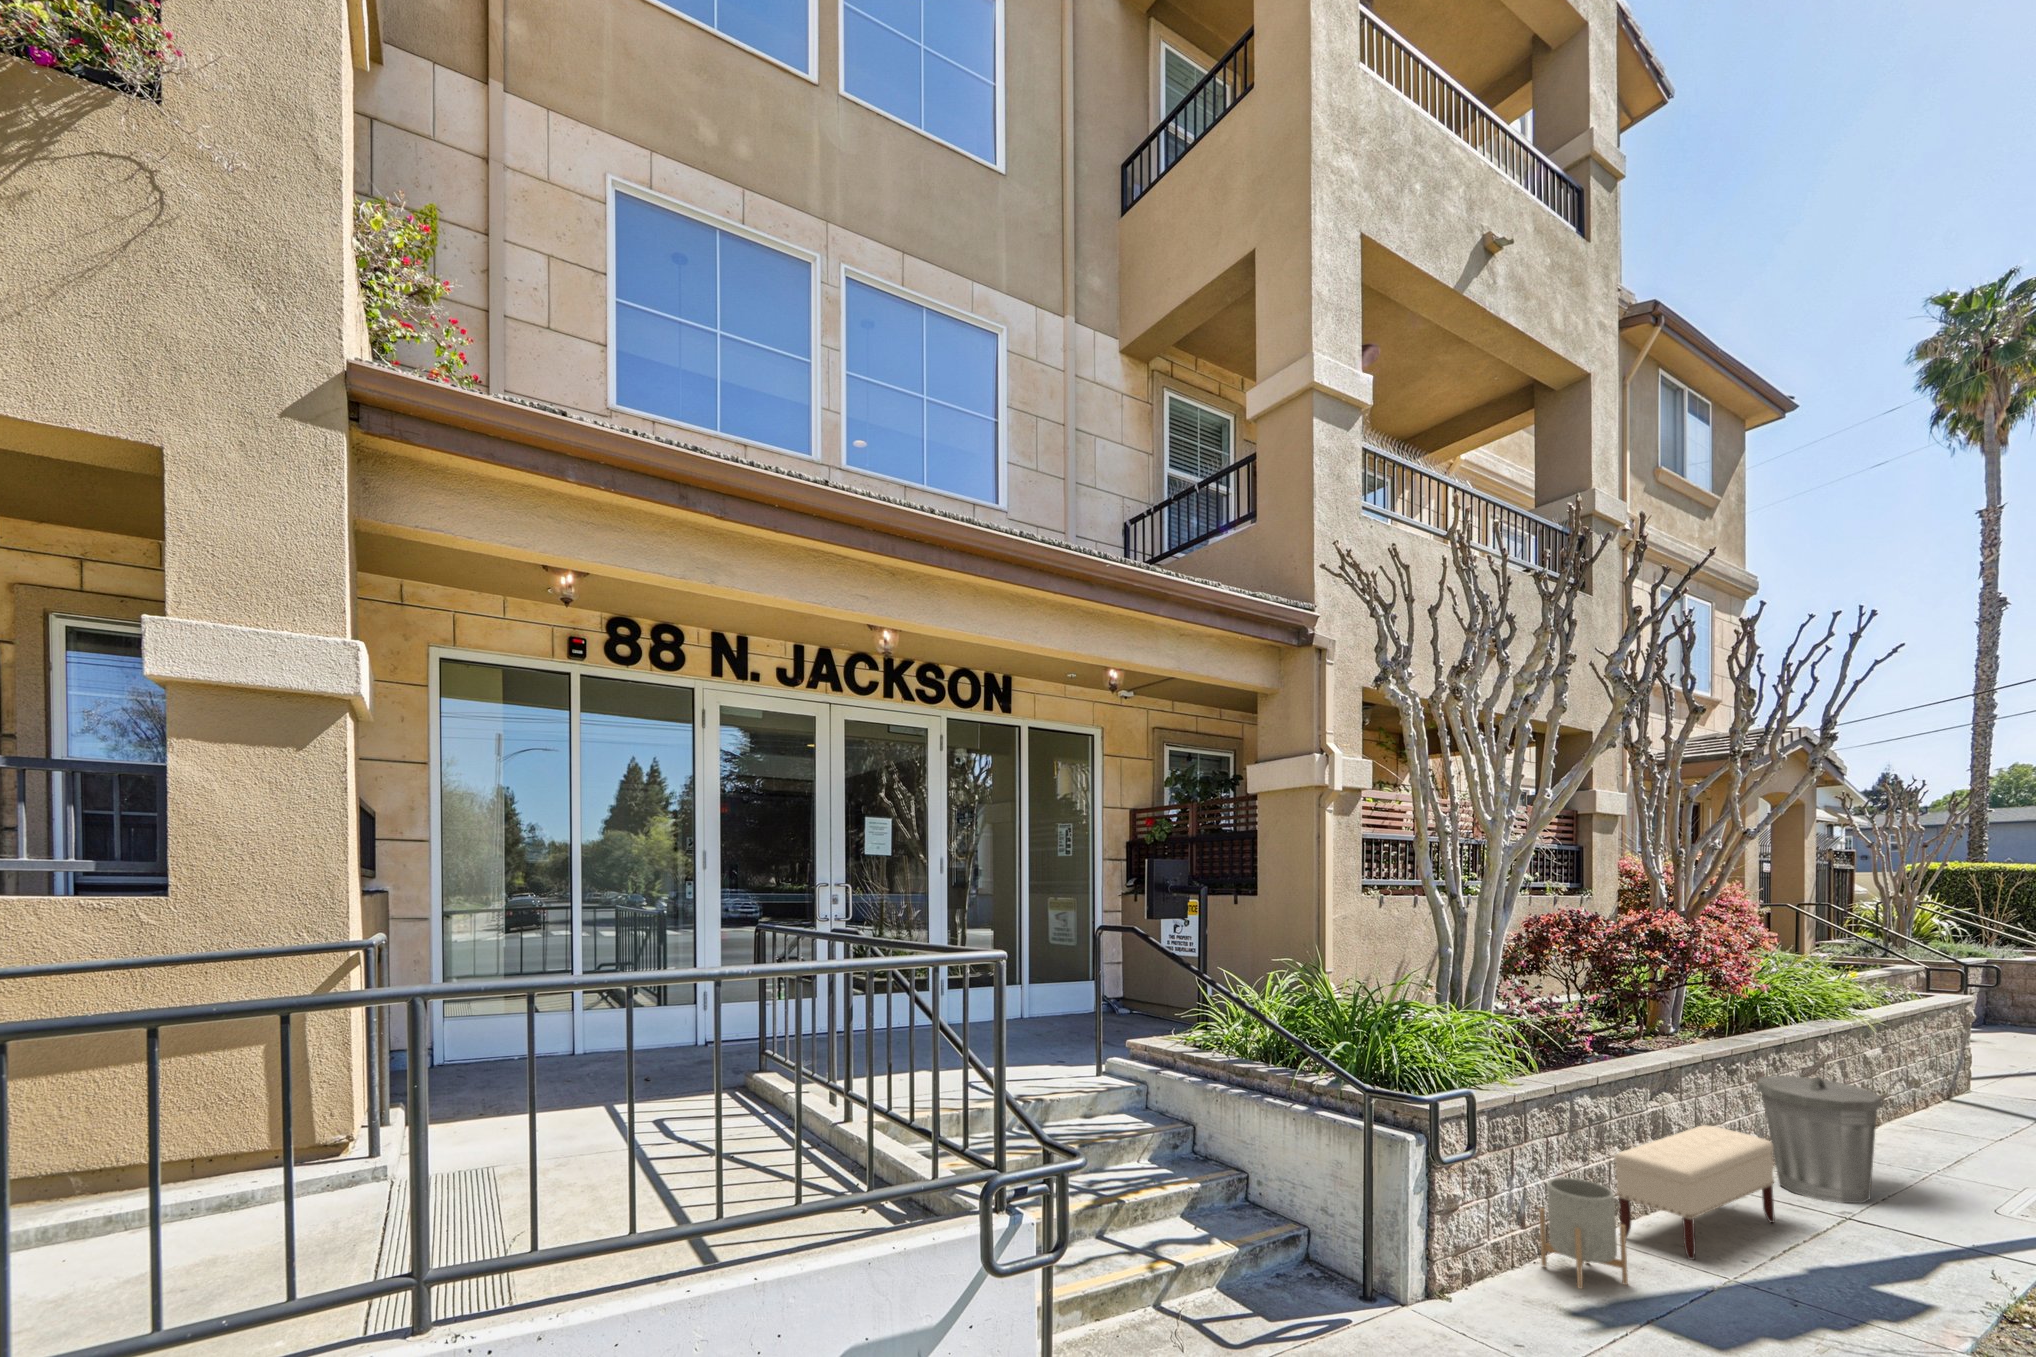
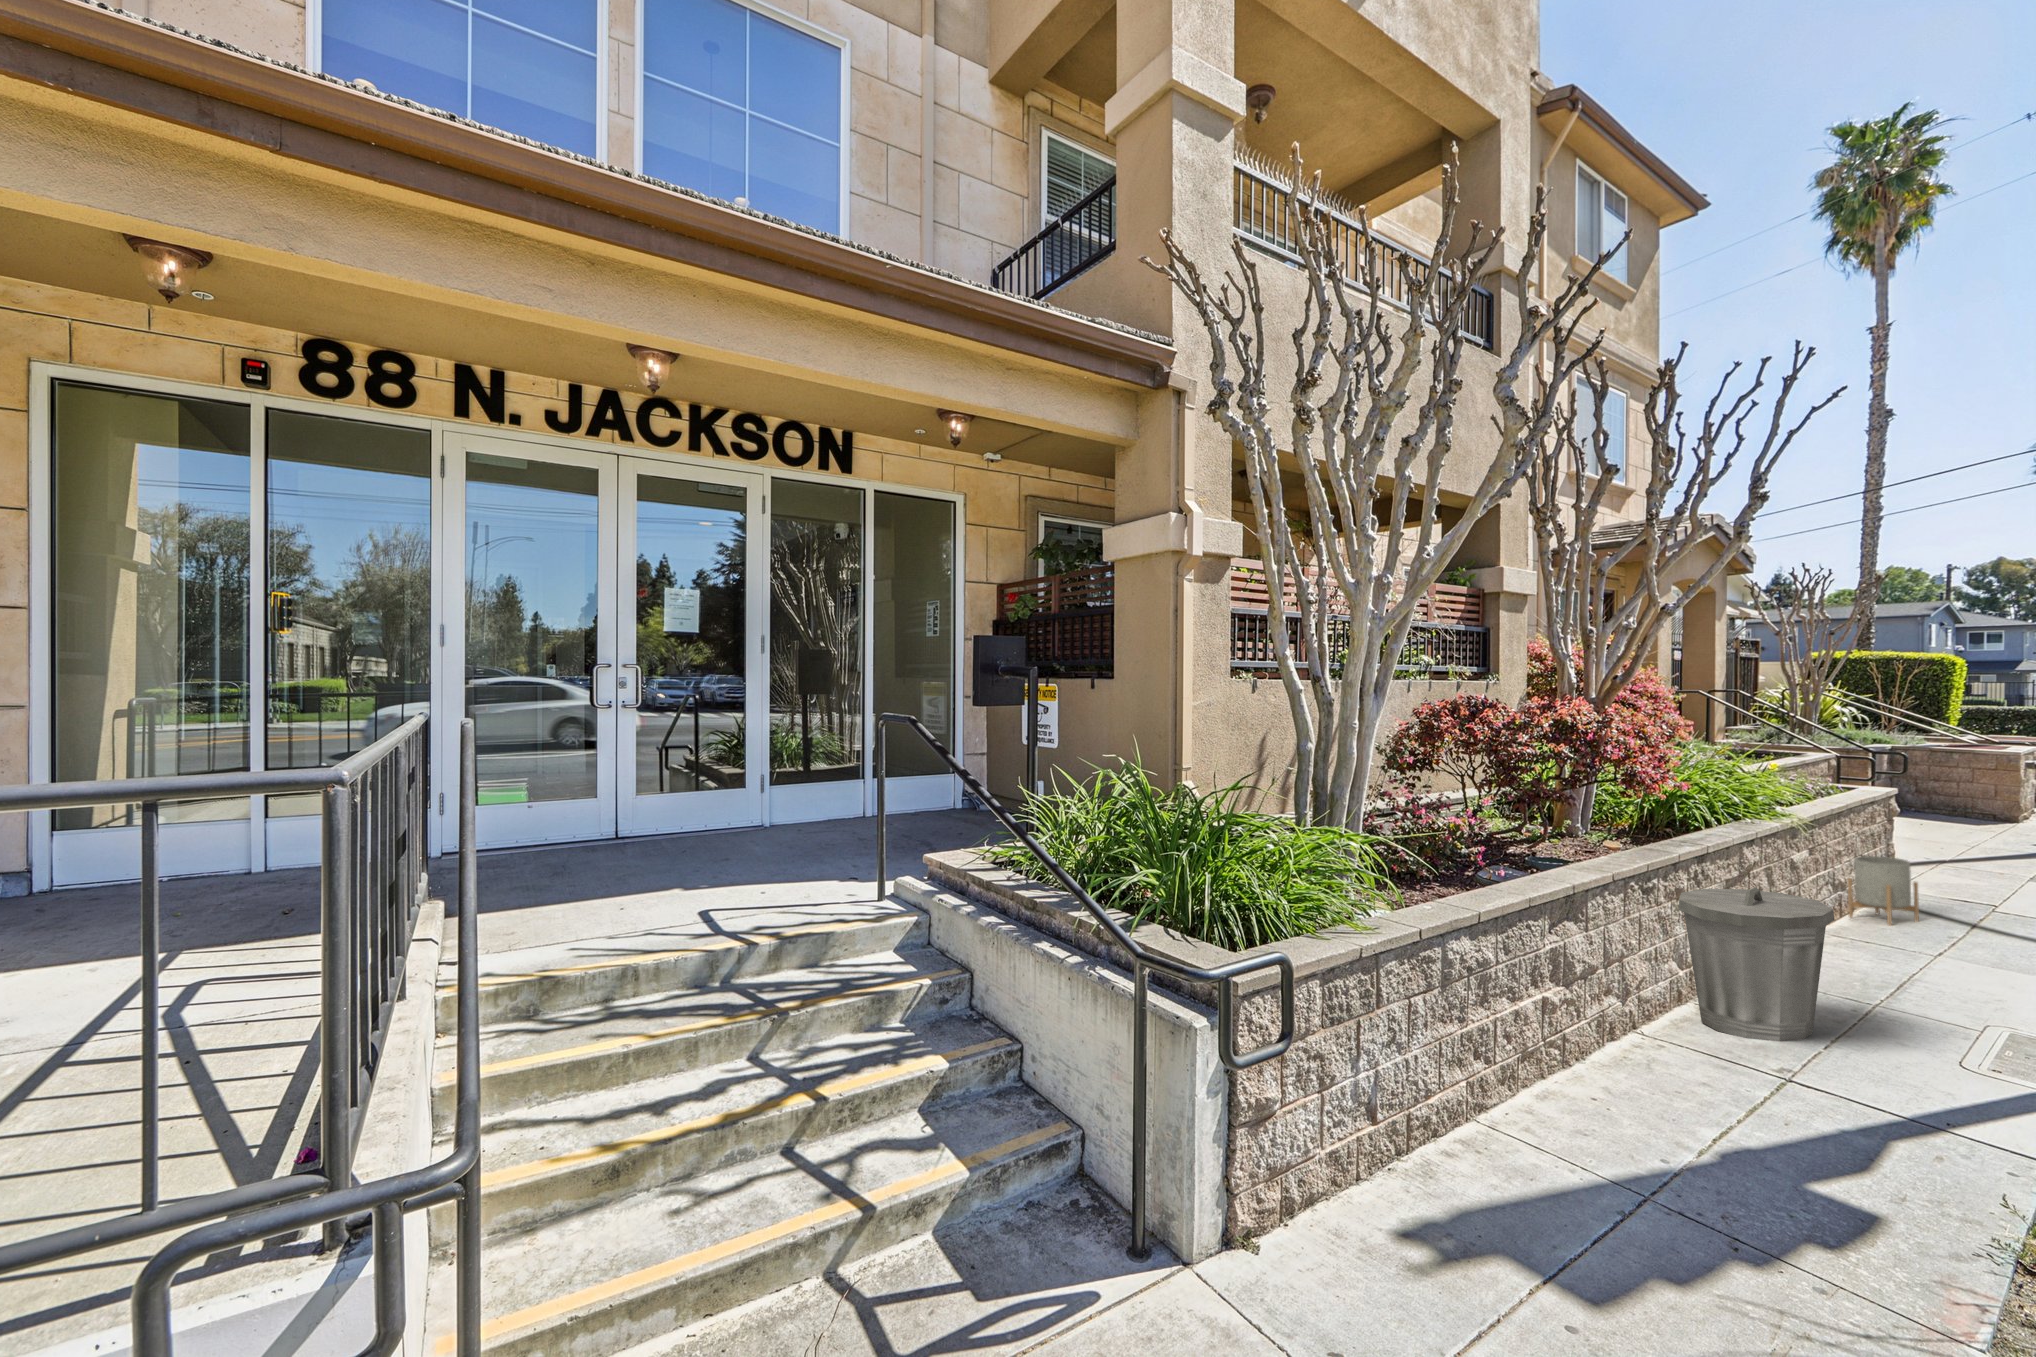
bench: present [1614,1125,1775,1260] -> none [1500,959,1703,1146]
planter: present [1539,1178,1628,1289] -> present [1848,856,1919,926]

